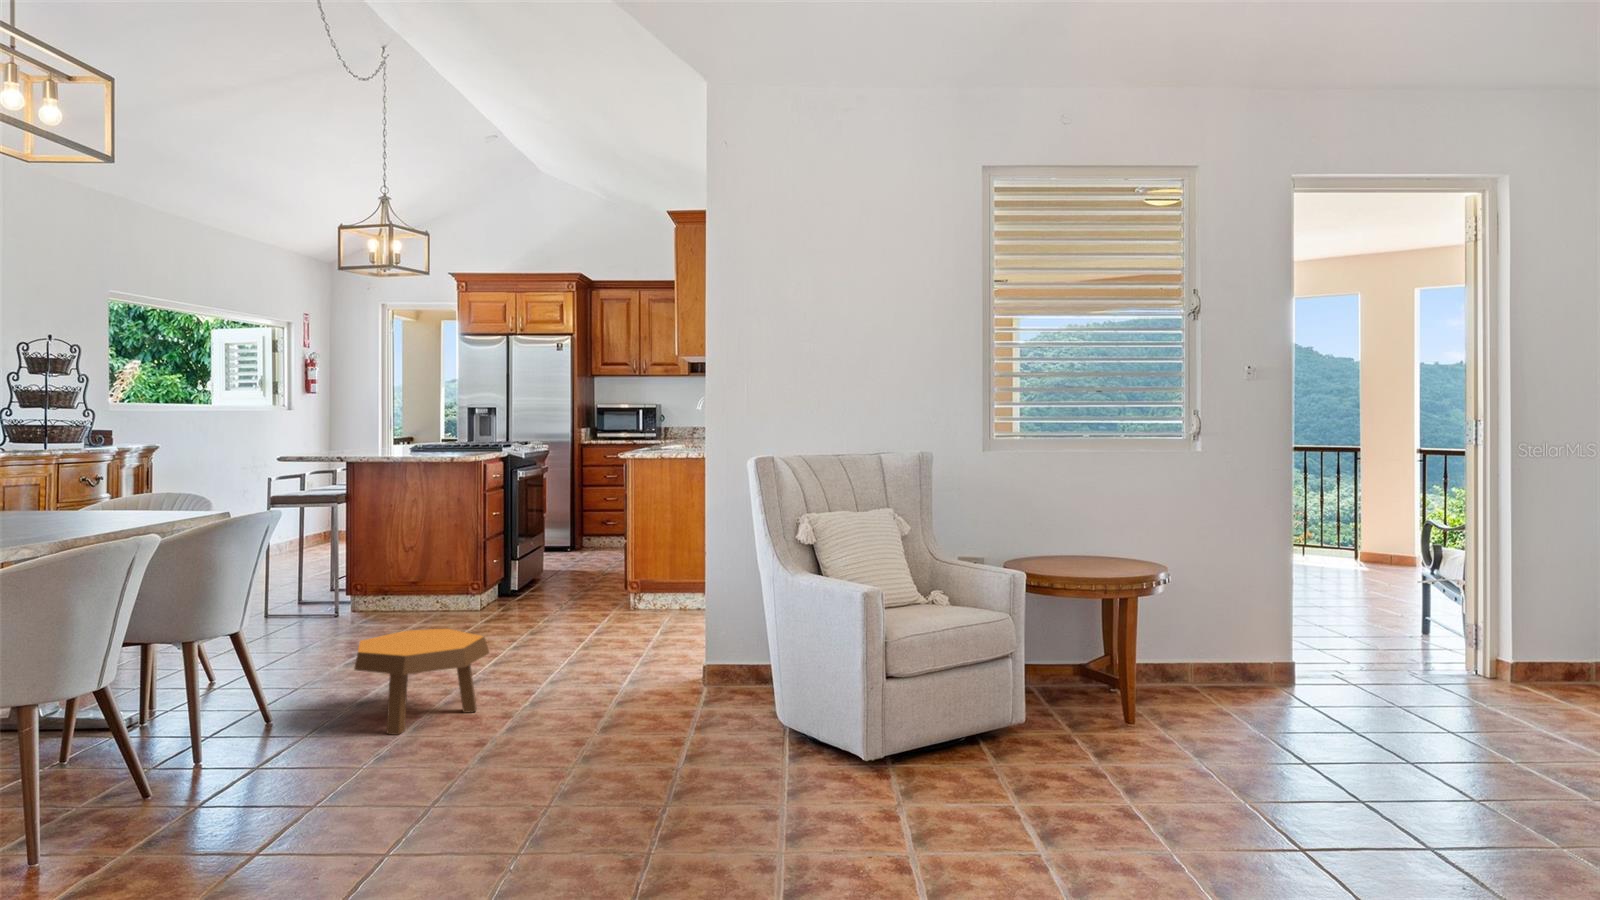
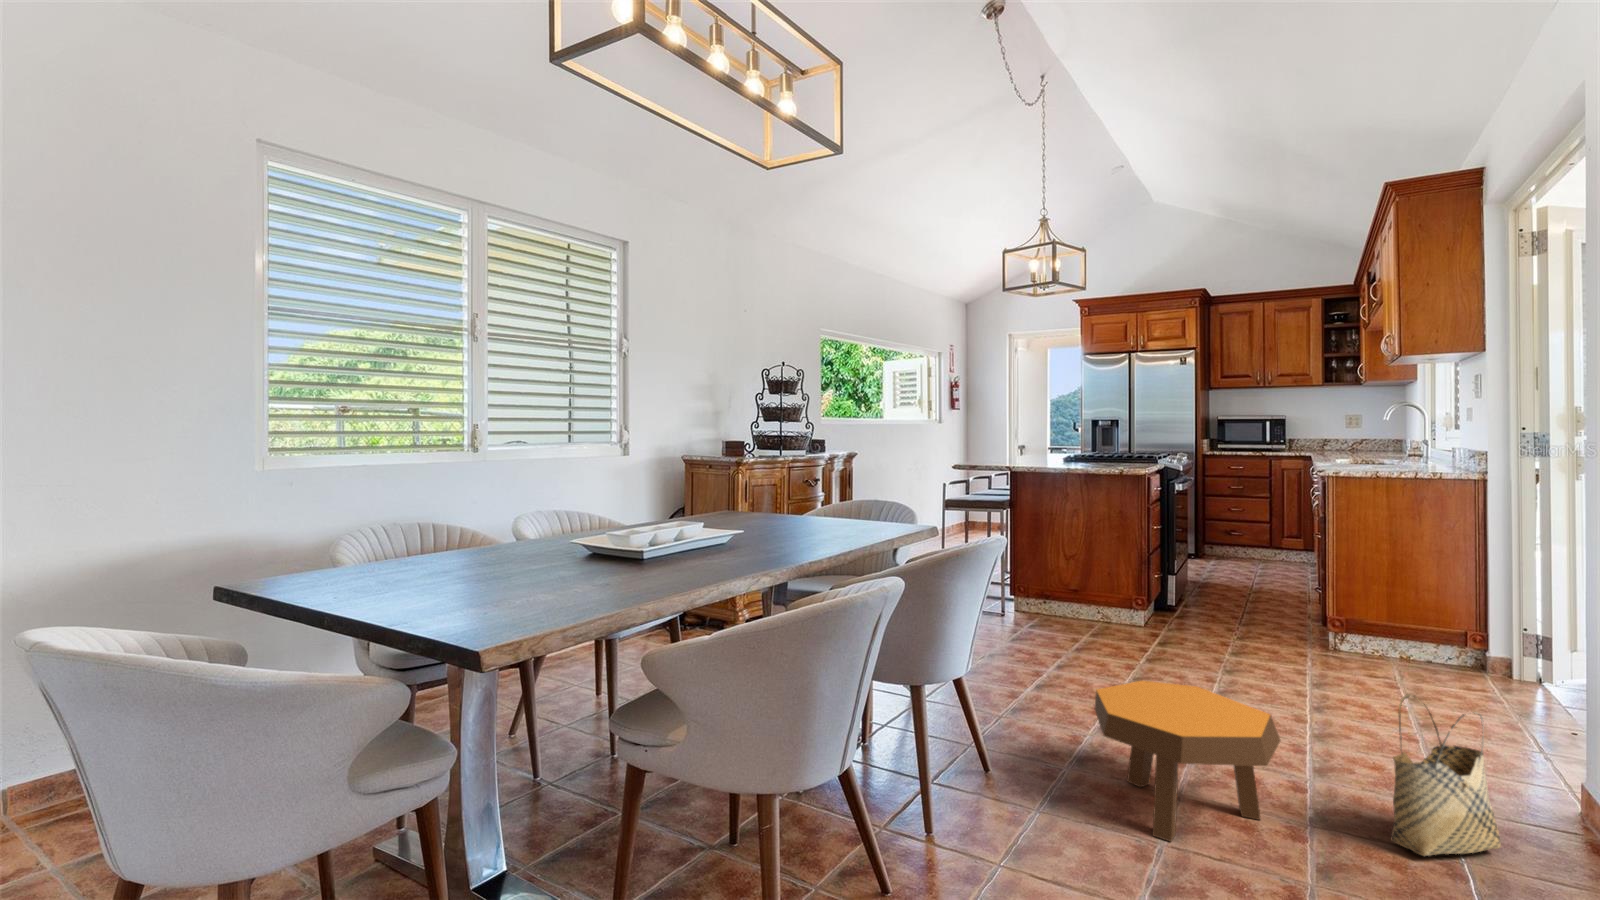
woven basket: none [551,608,615,708] -> present [1391,694,1501,856]

